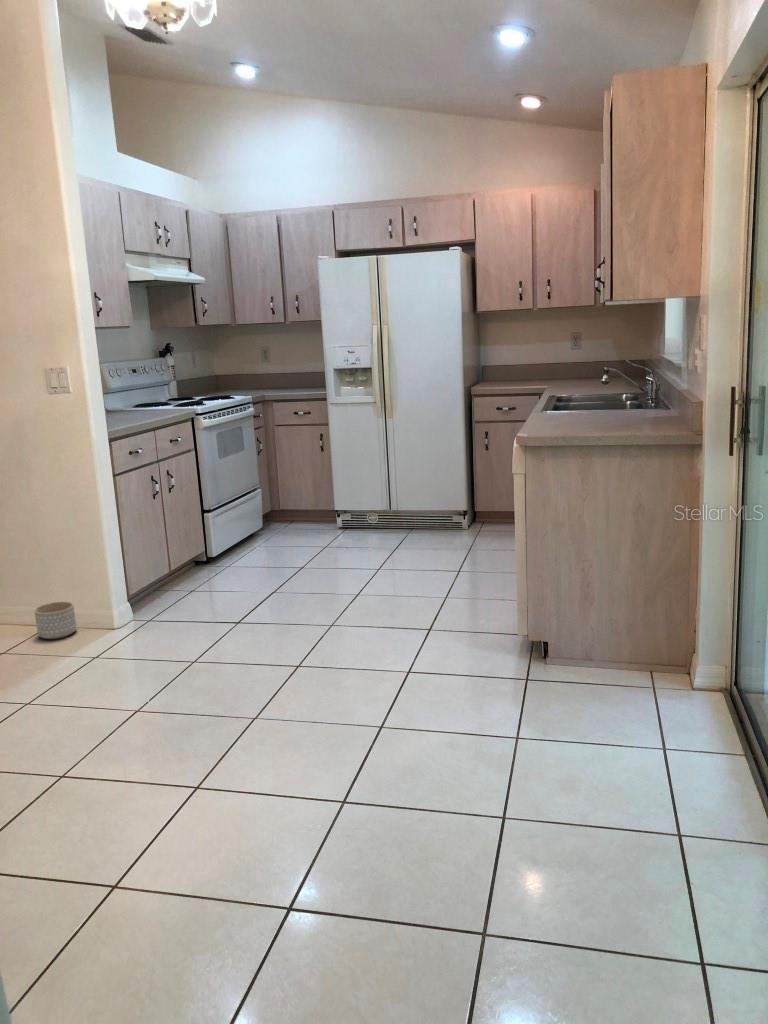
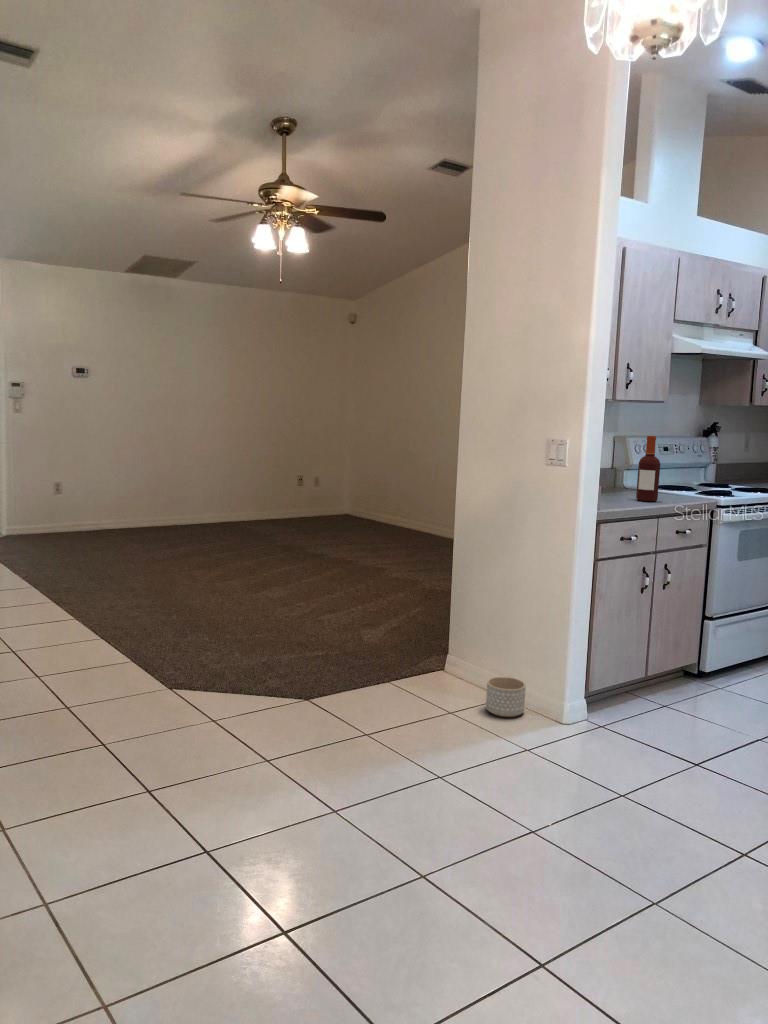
bottle: none [126,358,149,418] -> present [636,436,660,502]

